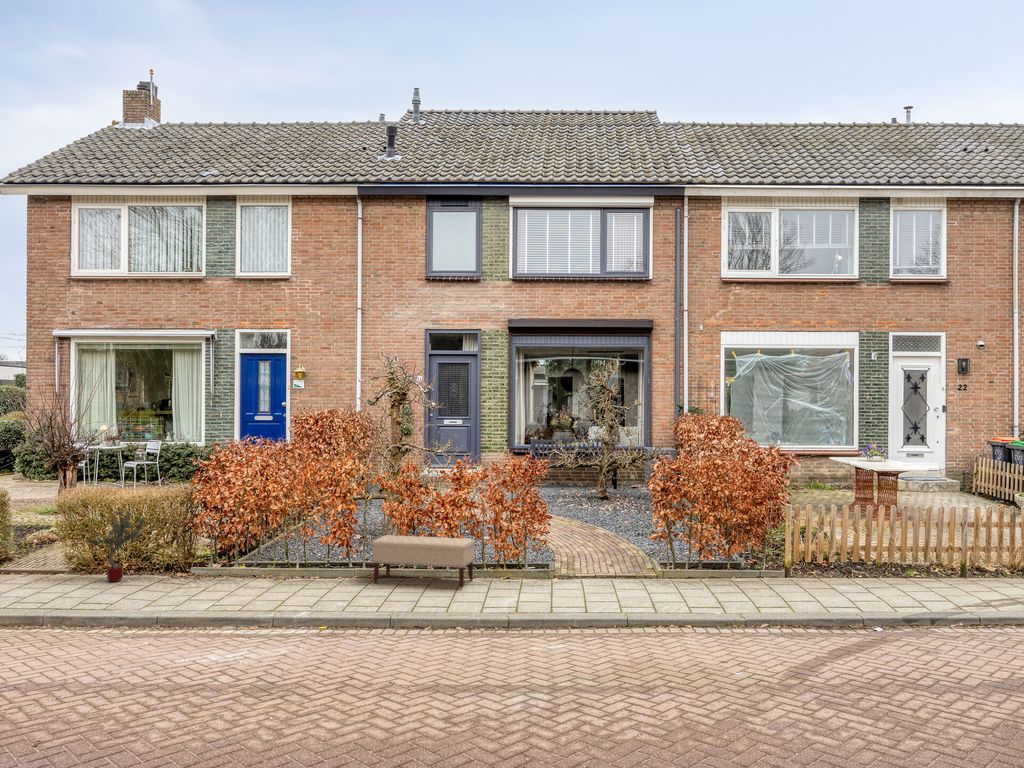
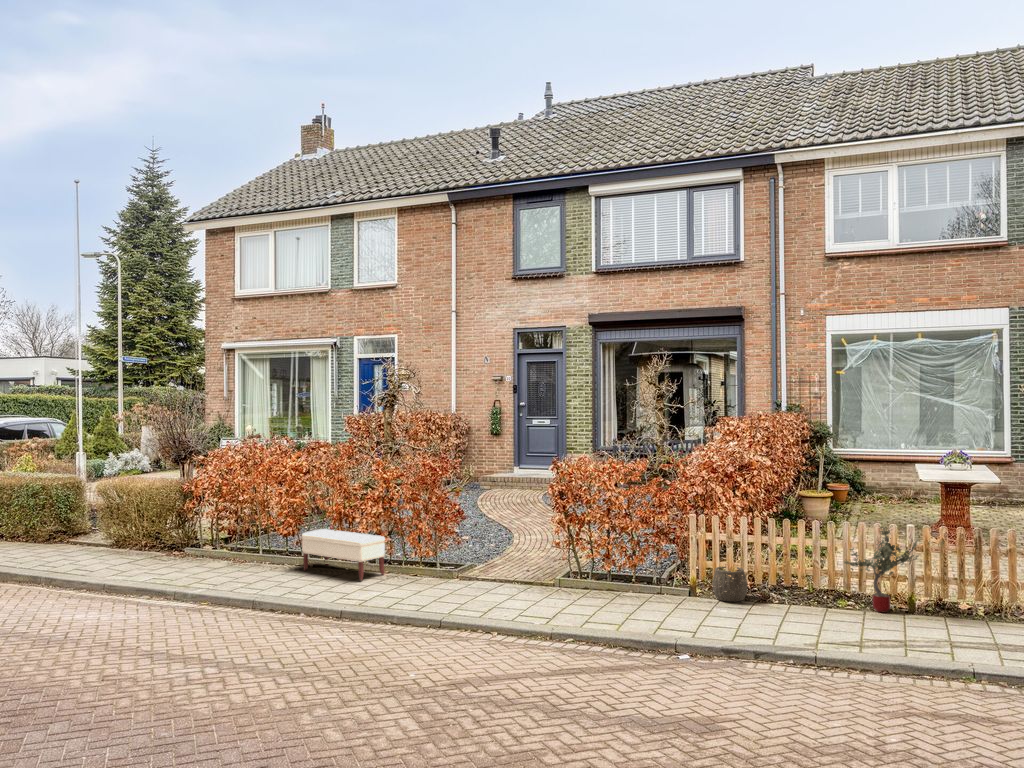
potted tree: present [87,507,145,582] -> present [844,526,918,612]
woven basket: none [812,548,846,580] -> present [712,567,748,601]

